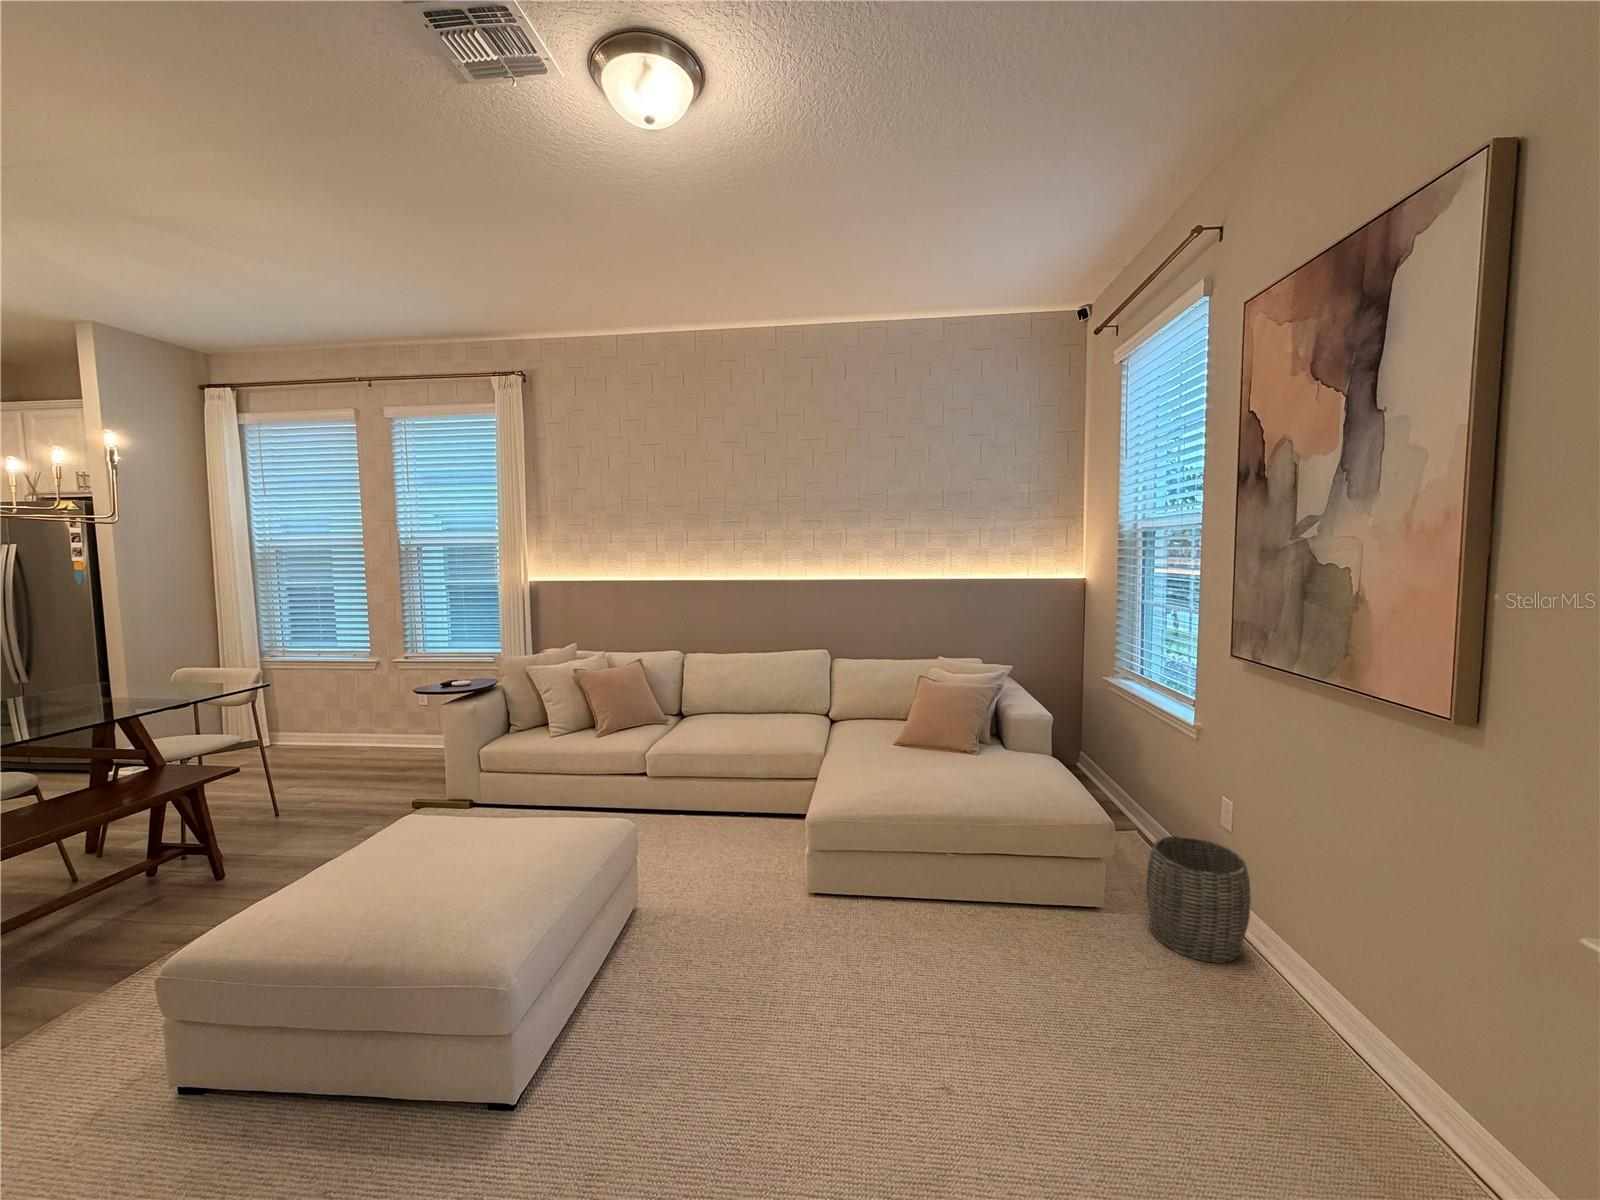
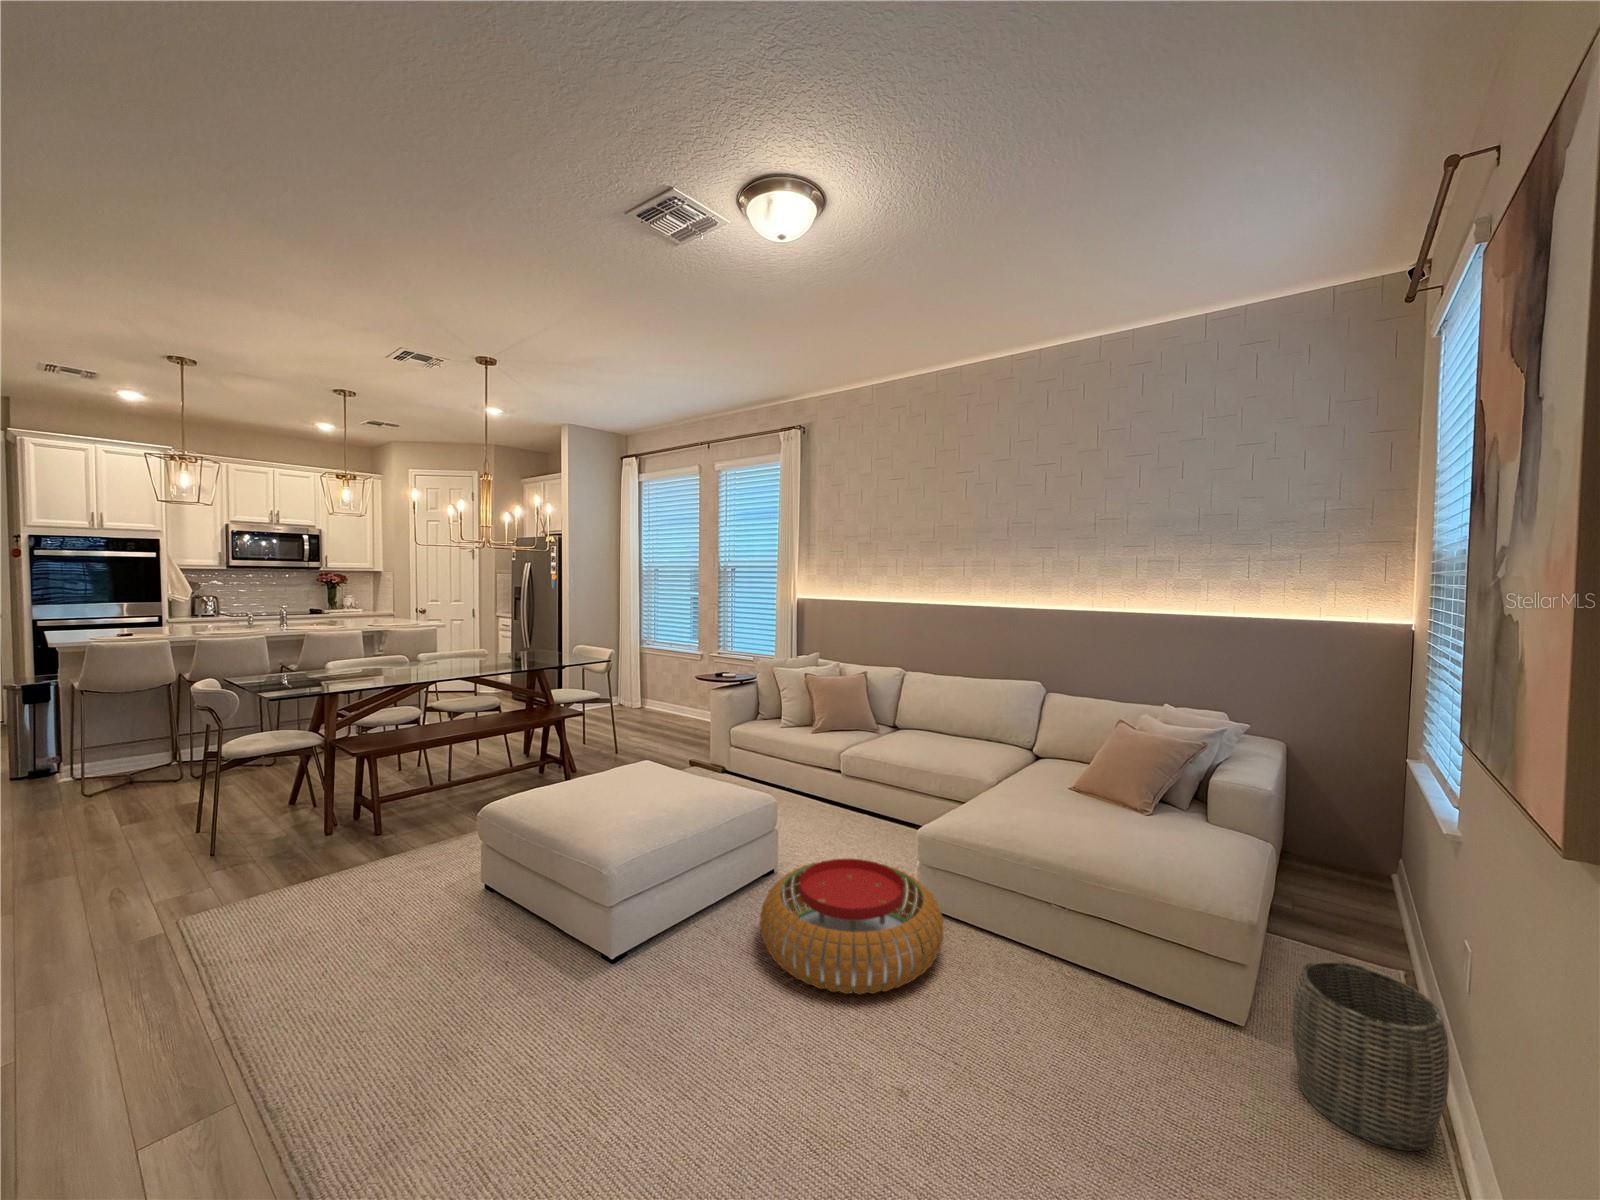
pouf: none [675,864,879,1027] -> present [760,859,944,995]

